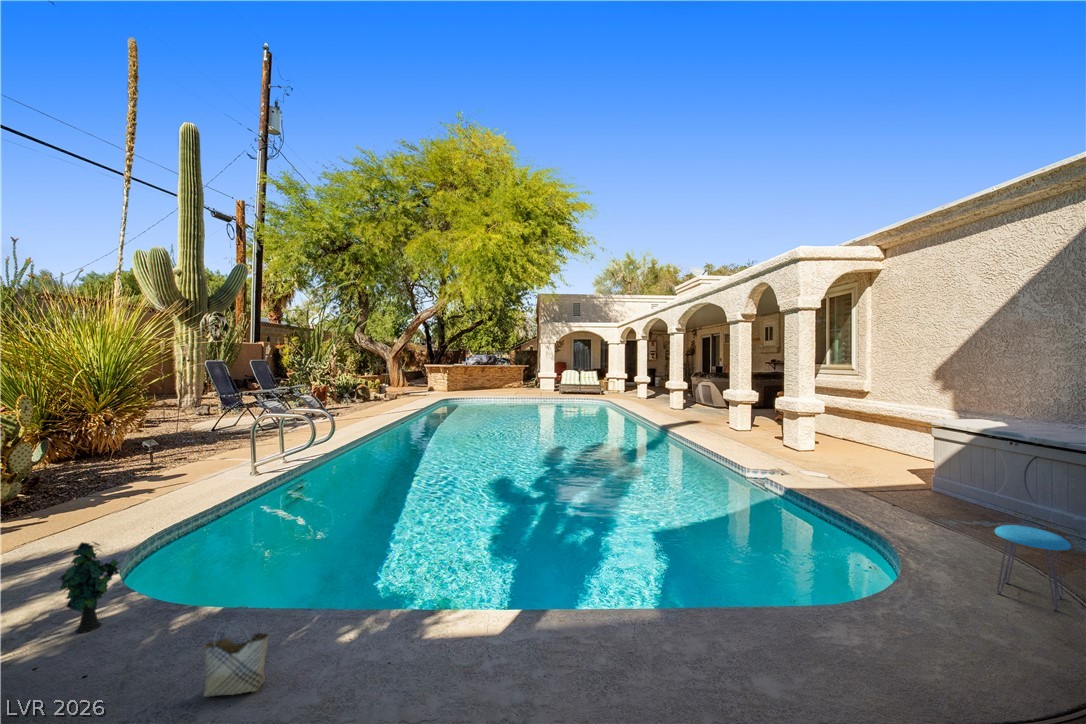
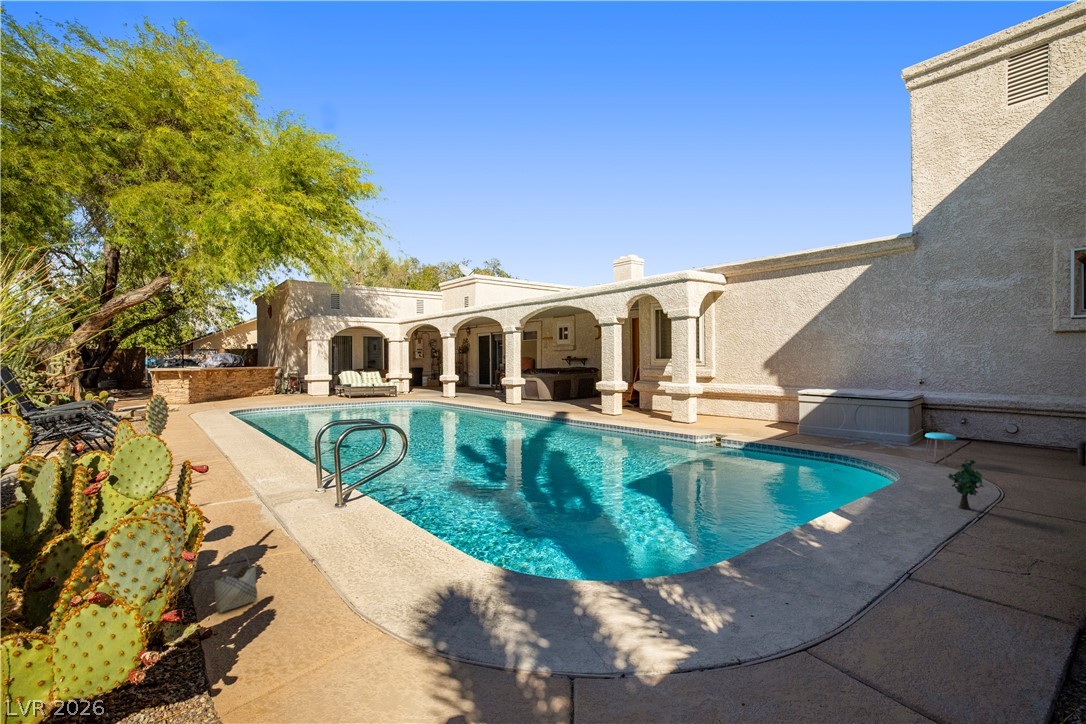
decorative plant: present [59,542,120,633] -> present [948,460,984,509]
woven basket: present [204,607,269,697] -> present [213,559,257,613]

